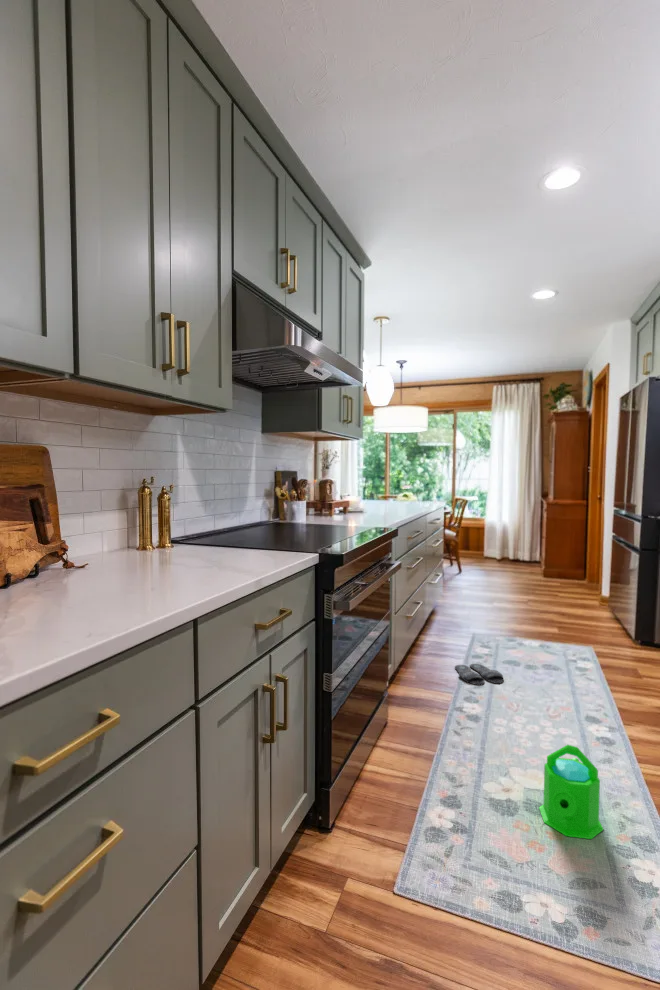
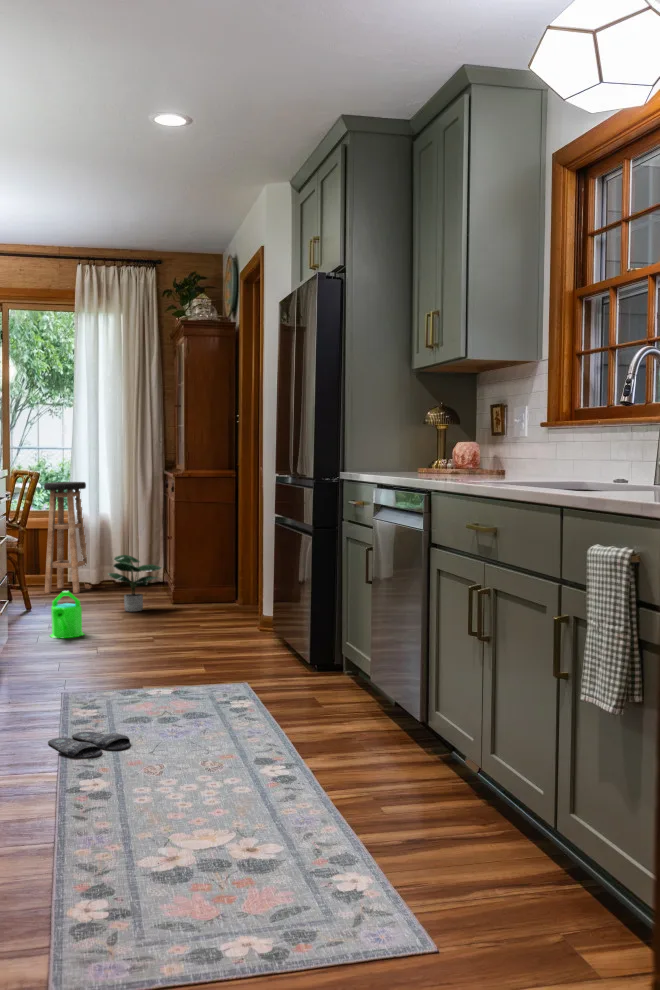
bar stool: none [482,501,509,563] -> present [44,482,91,593]
potted plant: none [516,546,549,580] -> present [108,555,162,612]
watering can: present [539,745,603,839] -> present [50,591,84,638]

